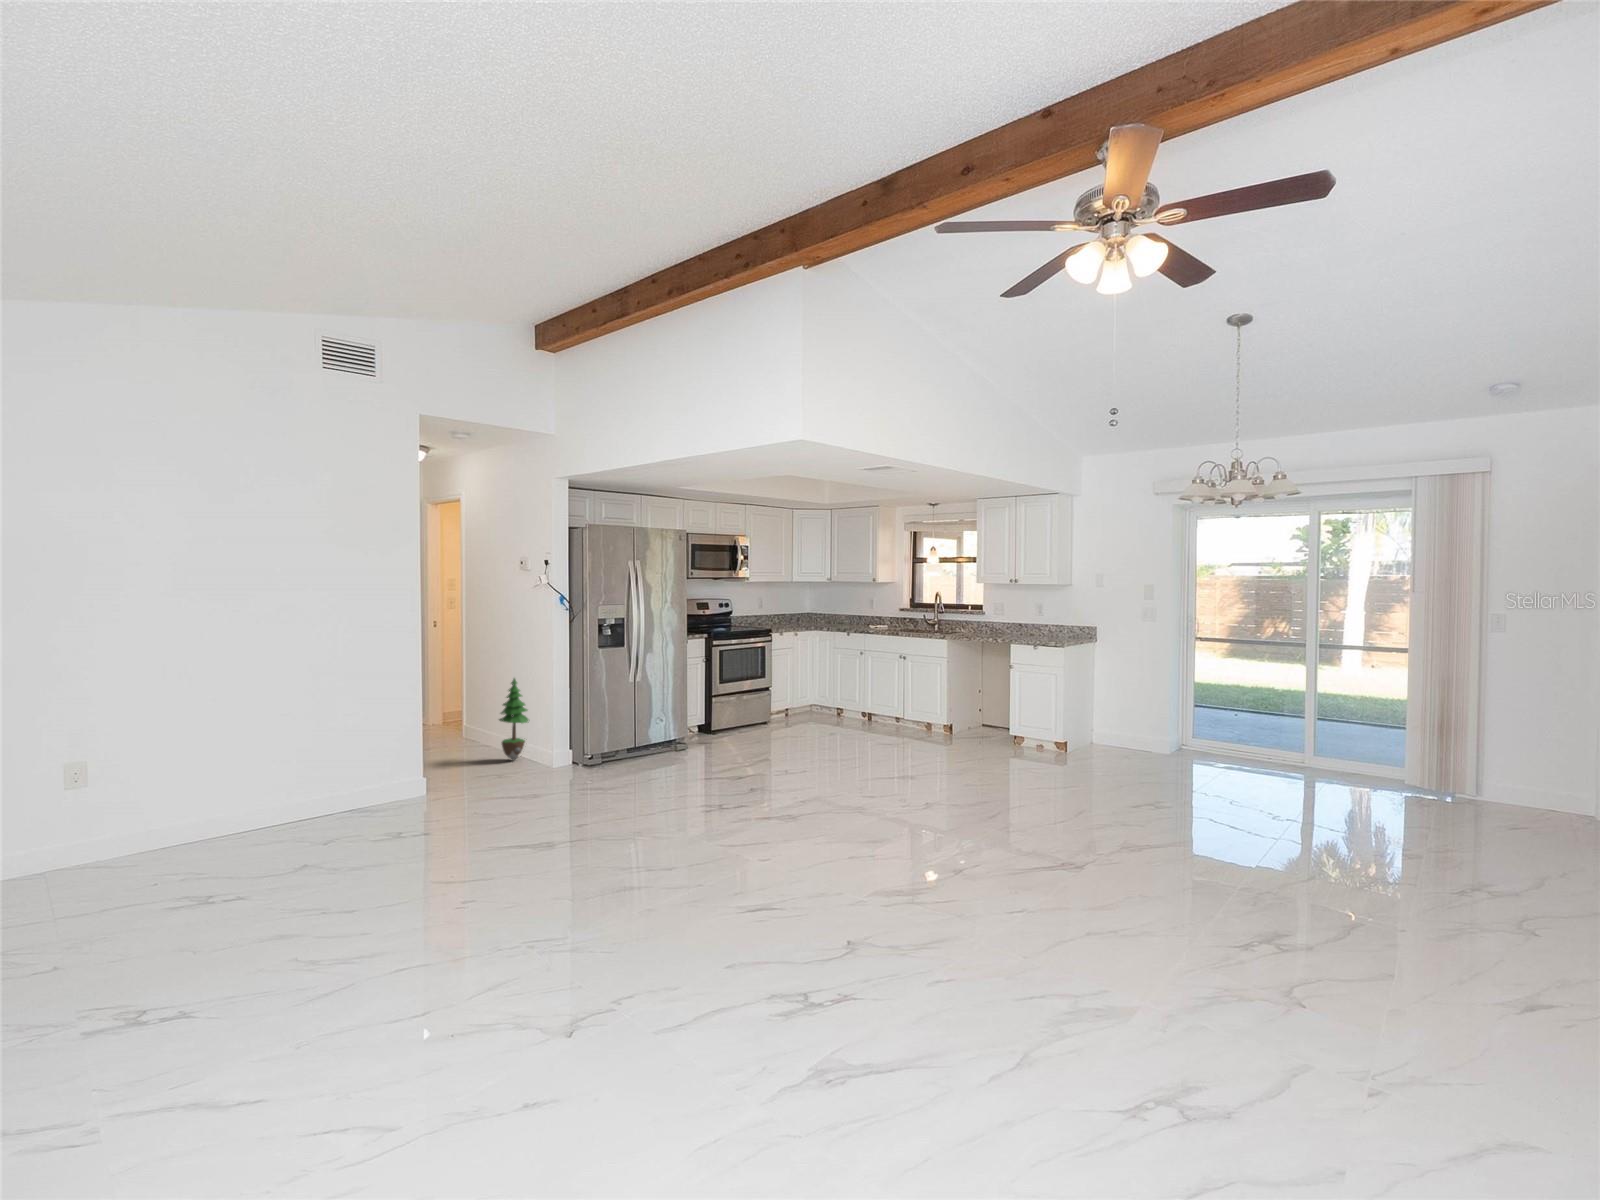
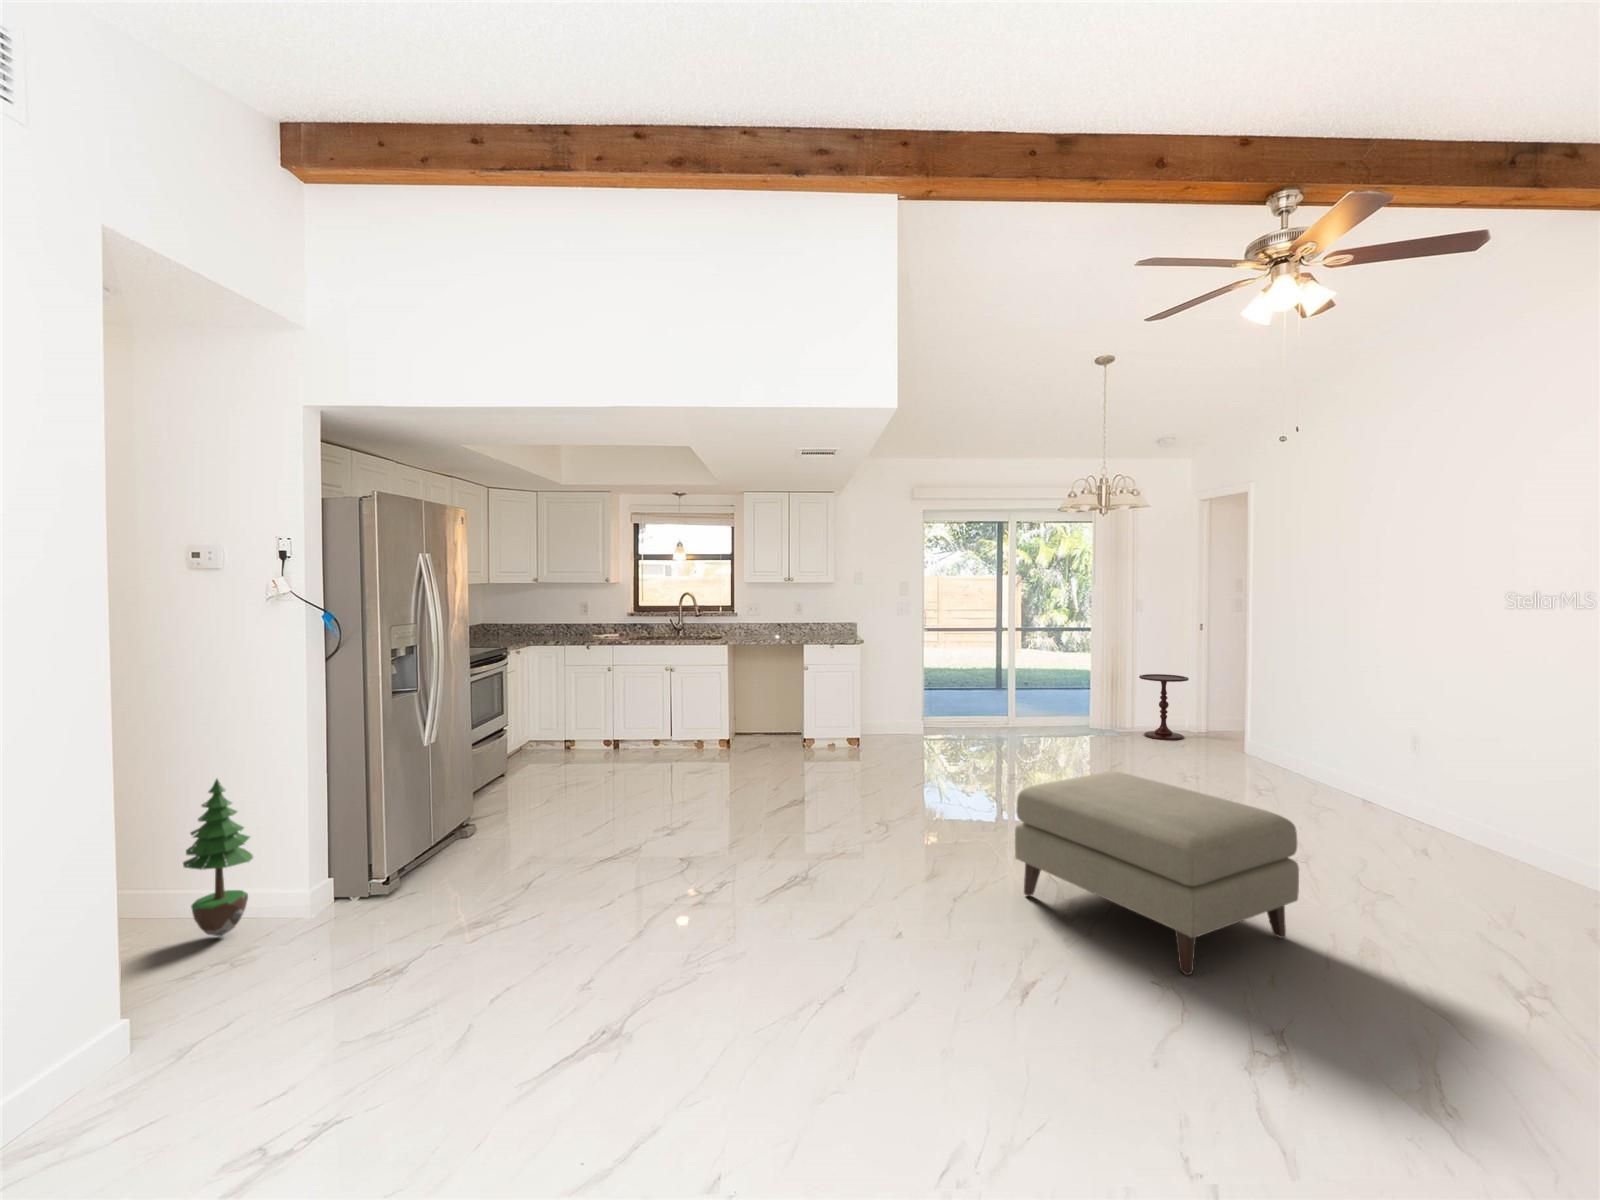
side table: none [1475,721,1566,820] -> present [1139,674,1189,740]
ottoman: none [864,764,1041,954] -> present [1015,772,1299,975]

